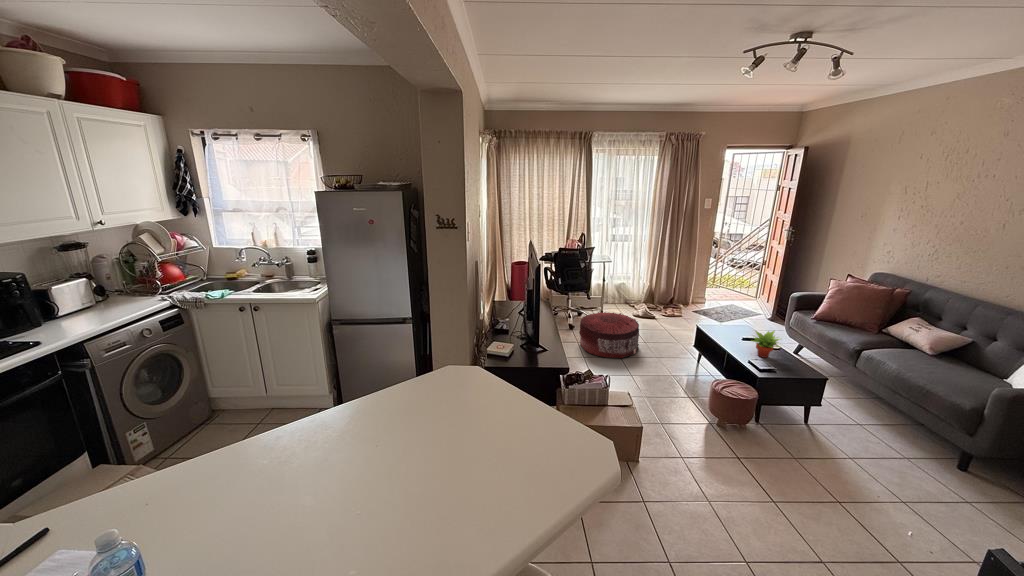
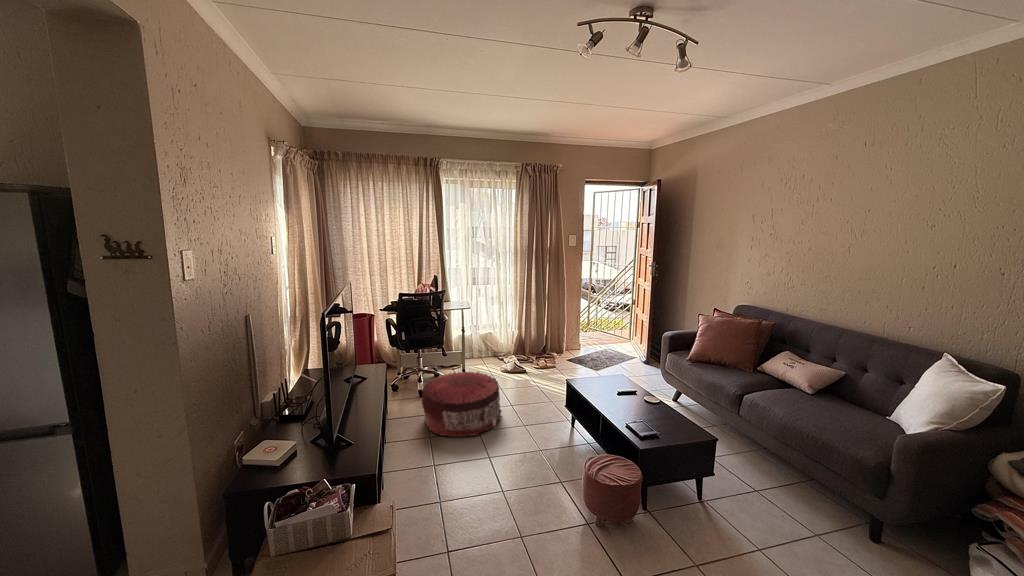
succulent plant: present [754,331,780,358] -> none [626,382,663,421]

